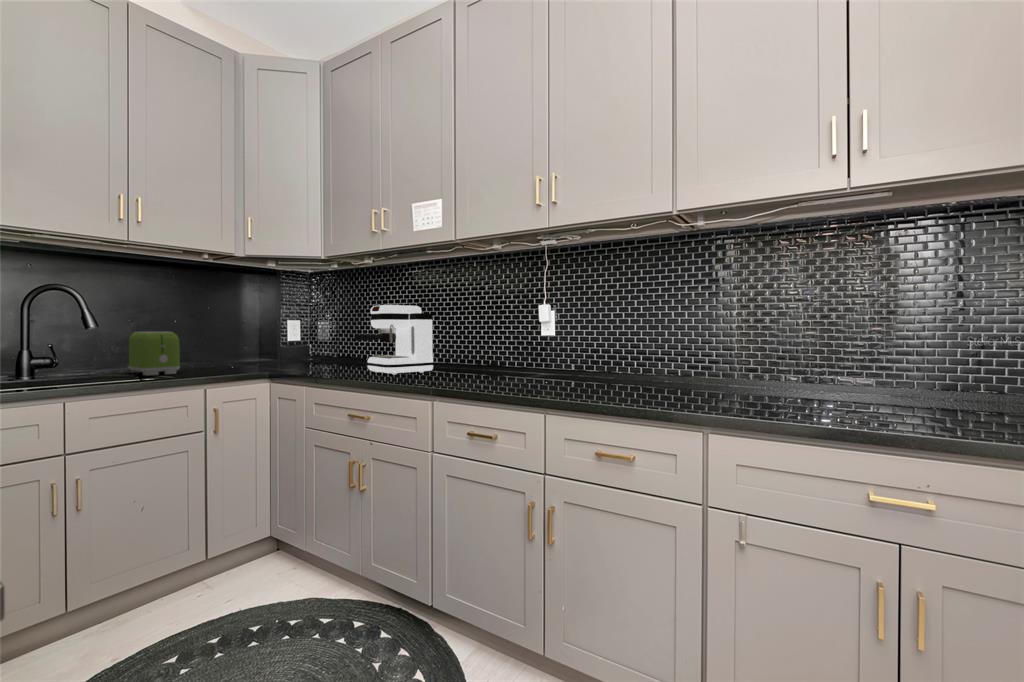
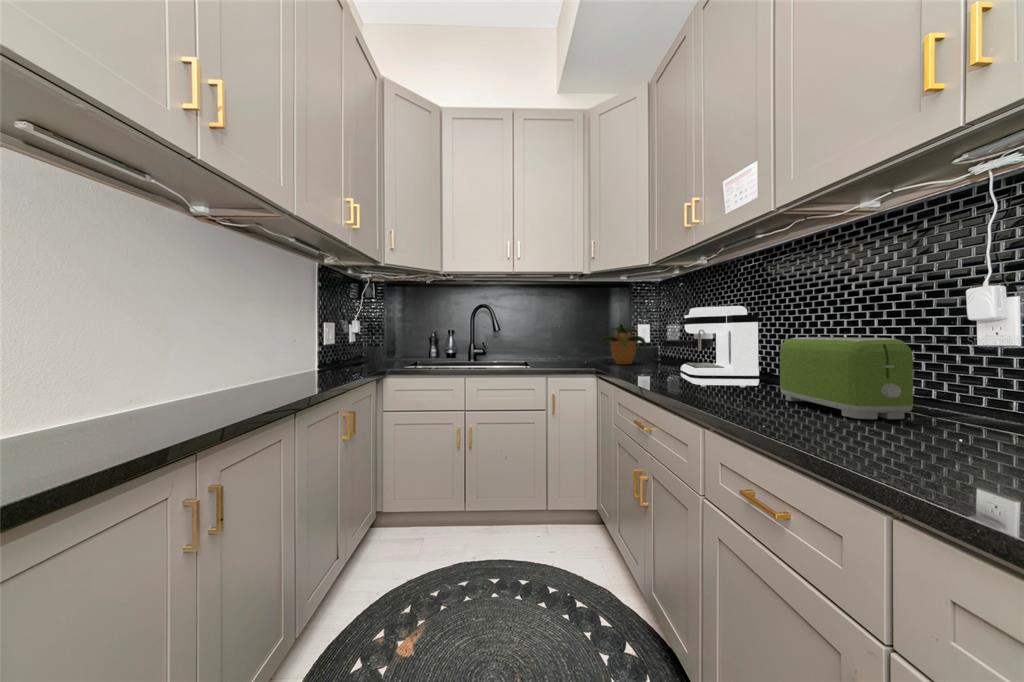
potted plant: none [243,317,304,366] -> present [598,324,646,364]
toaster: present [127,332,180,375] -> present [780,337,913,419]

